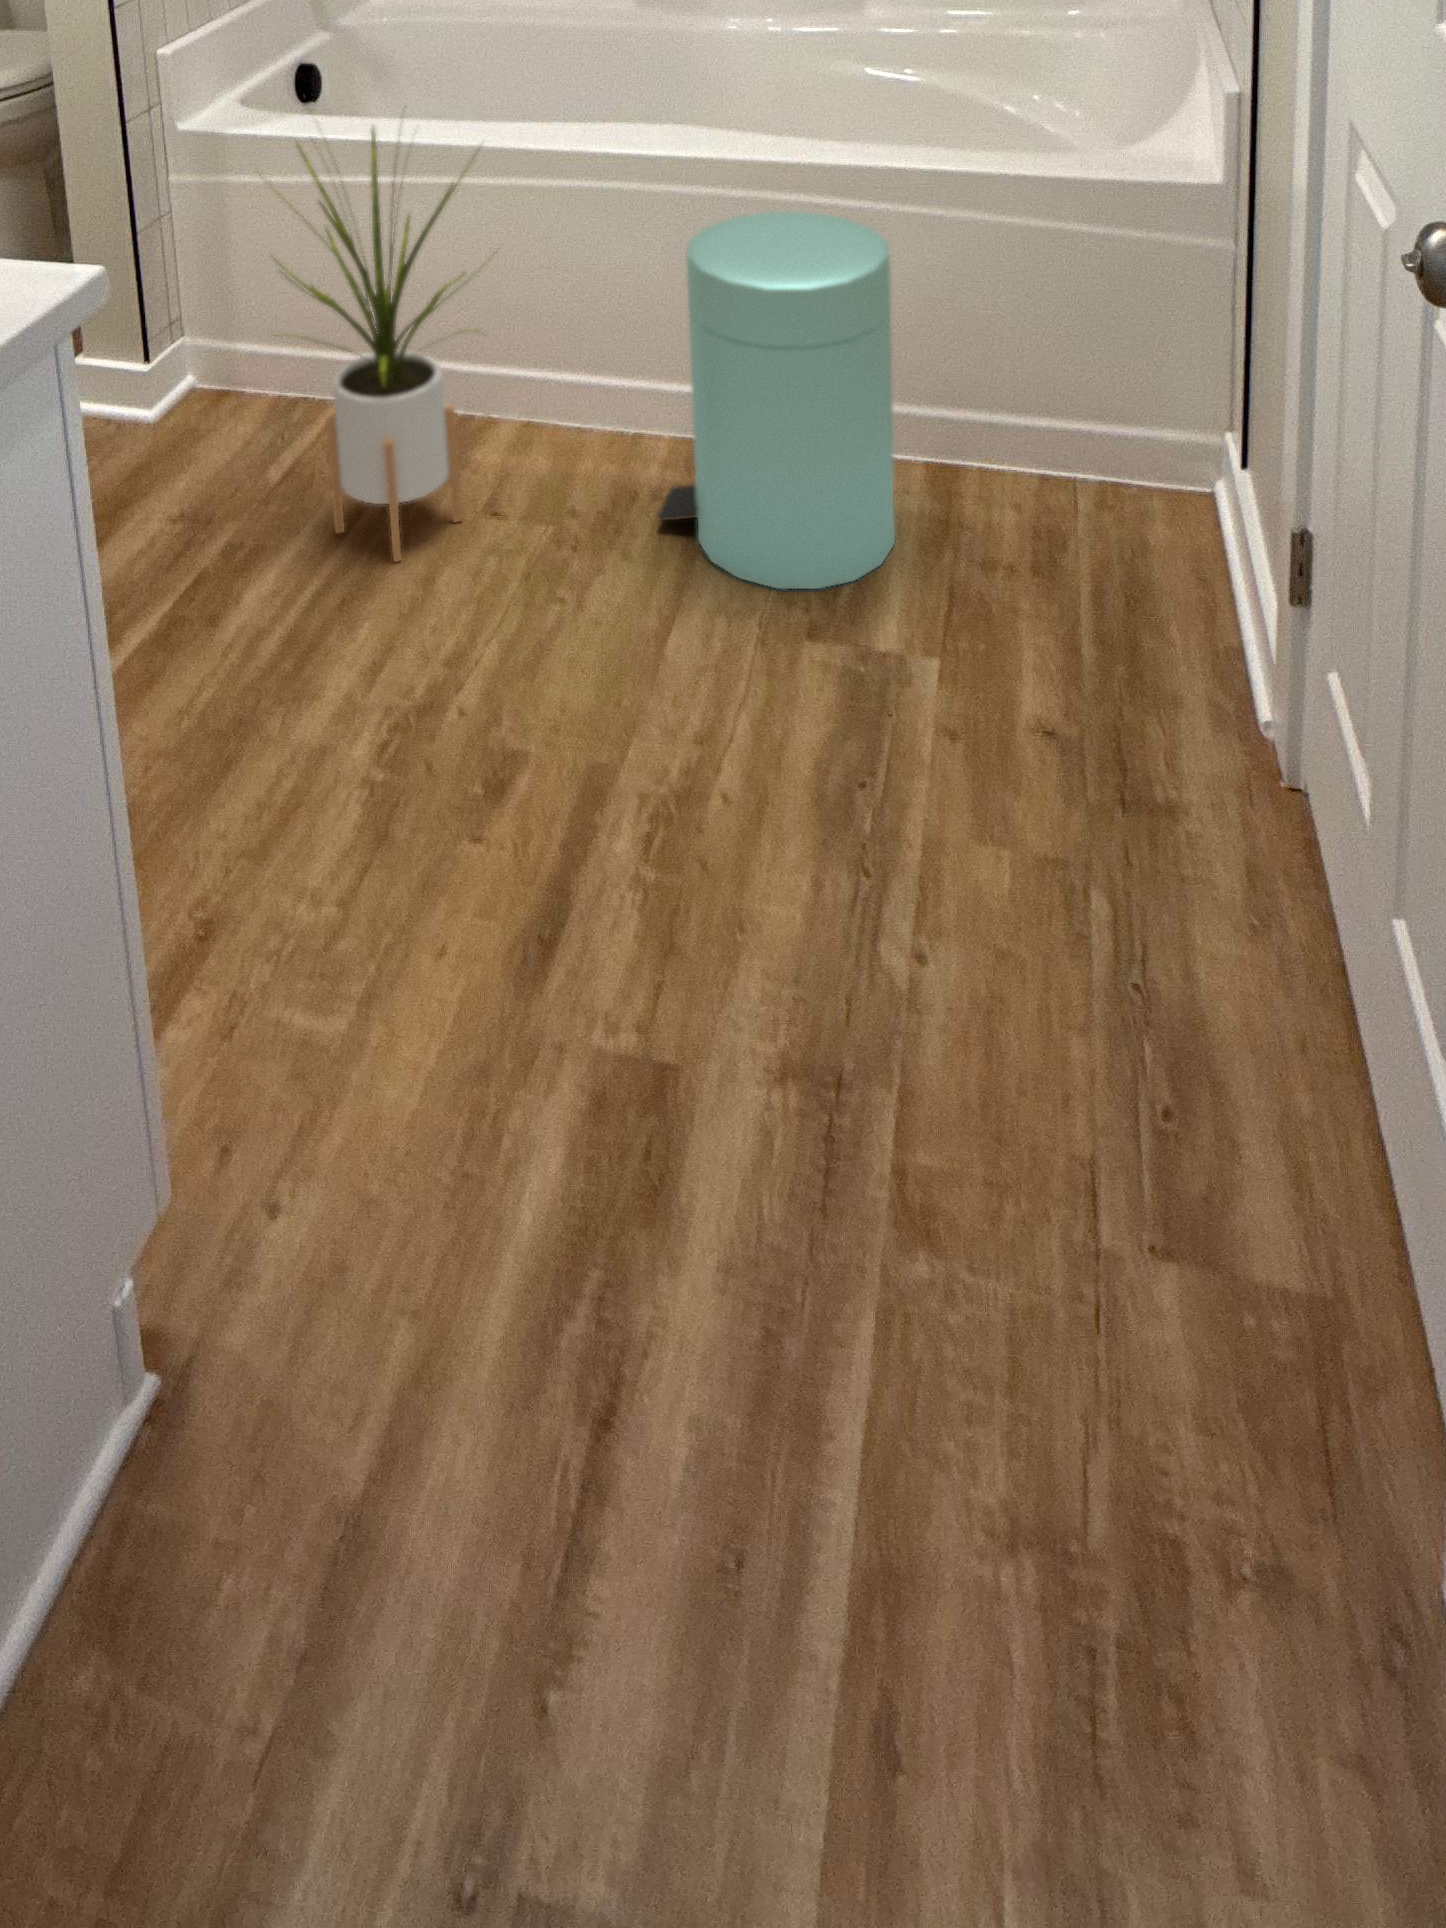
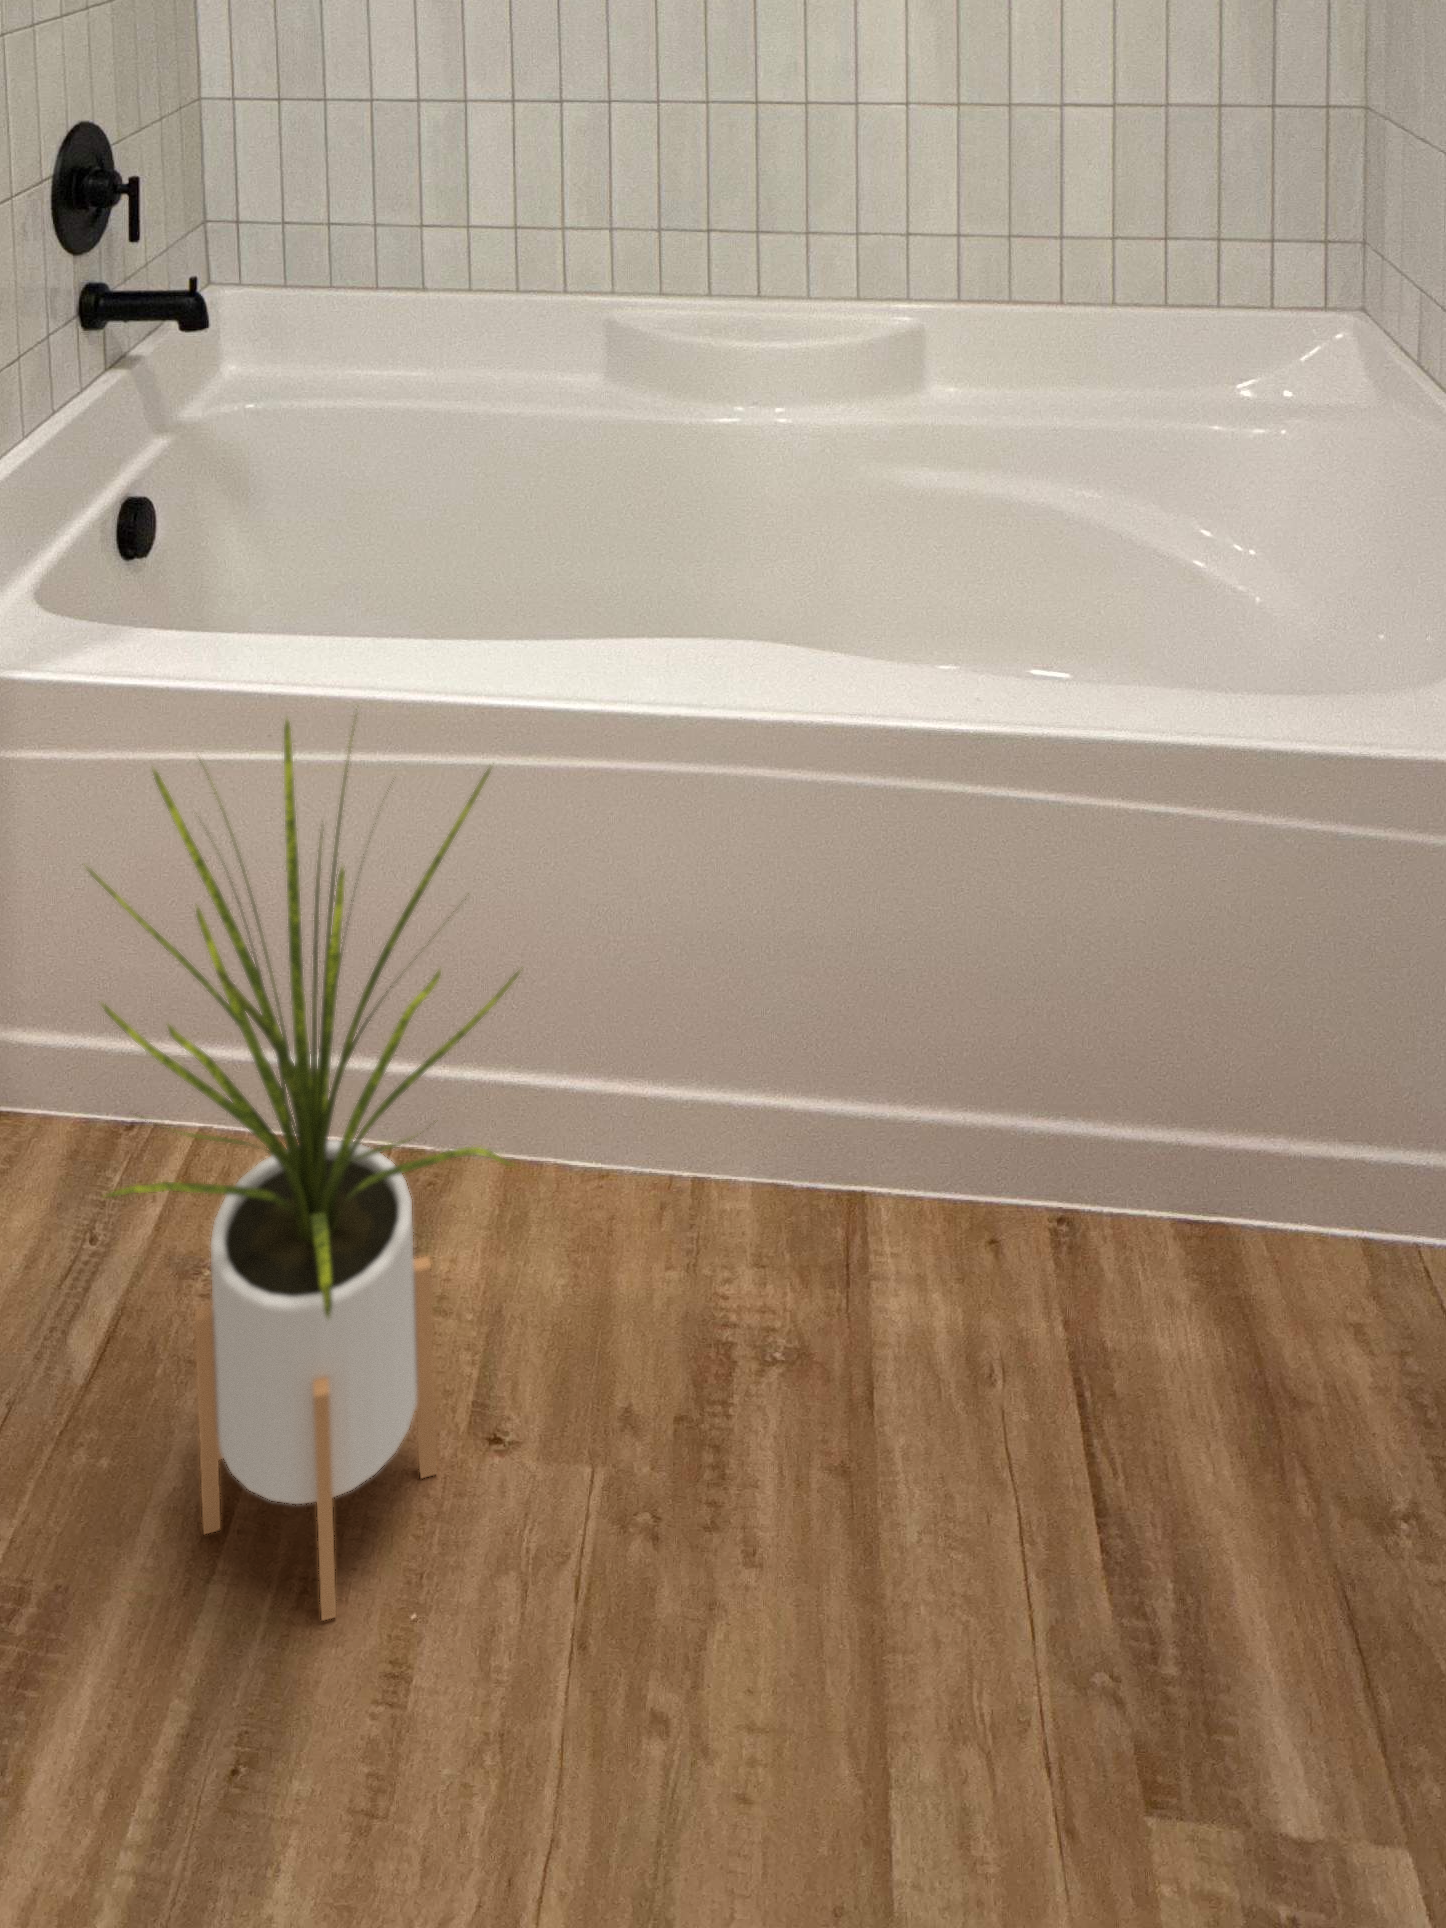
trash can: present [657,212,895,589] -> none [792,849,1212,1646]

